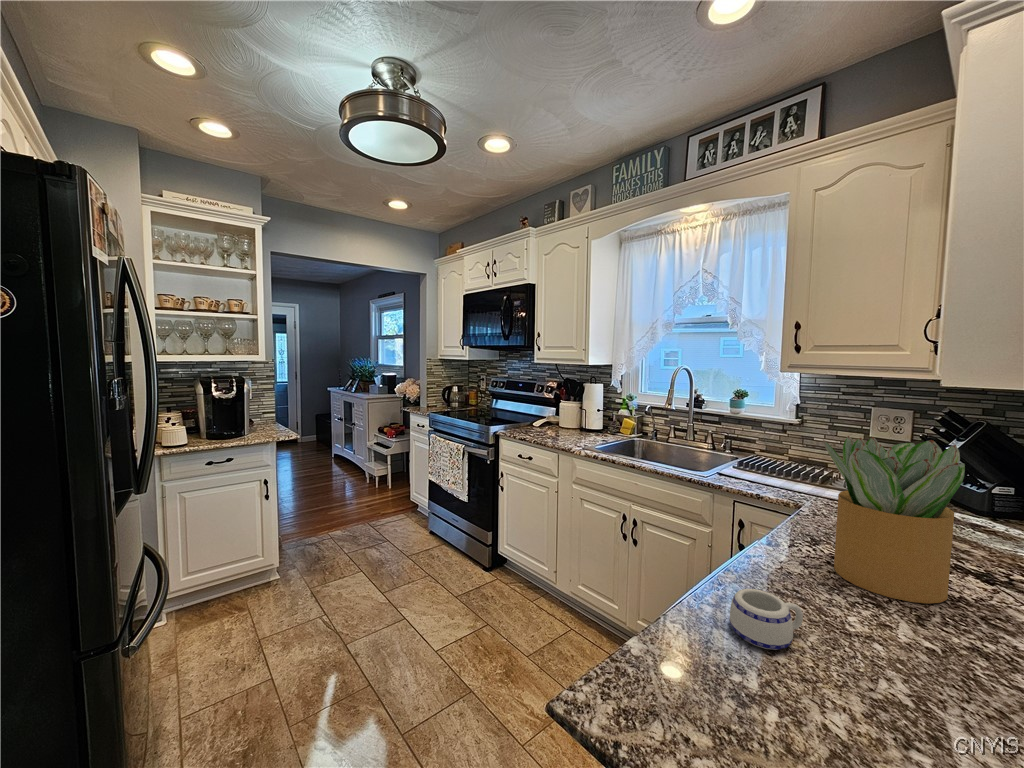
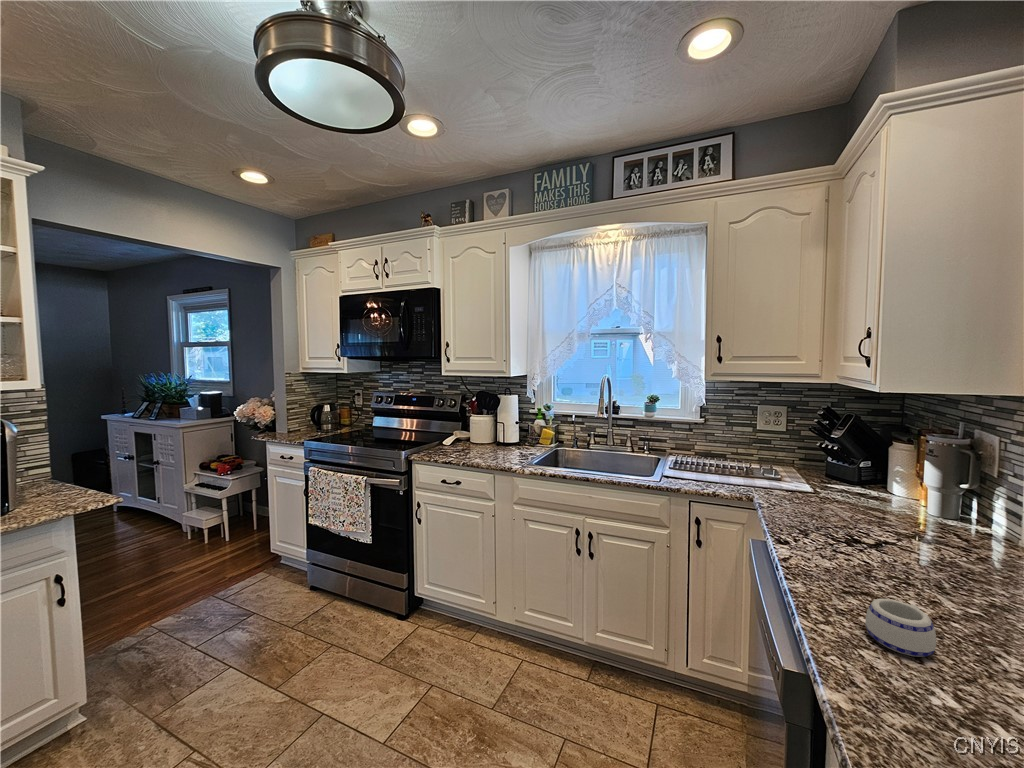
potted plant: present [823,436,965,604] -> none [841,438,950,574]

